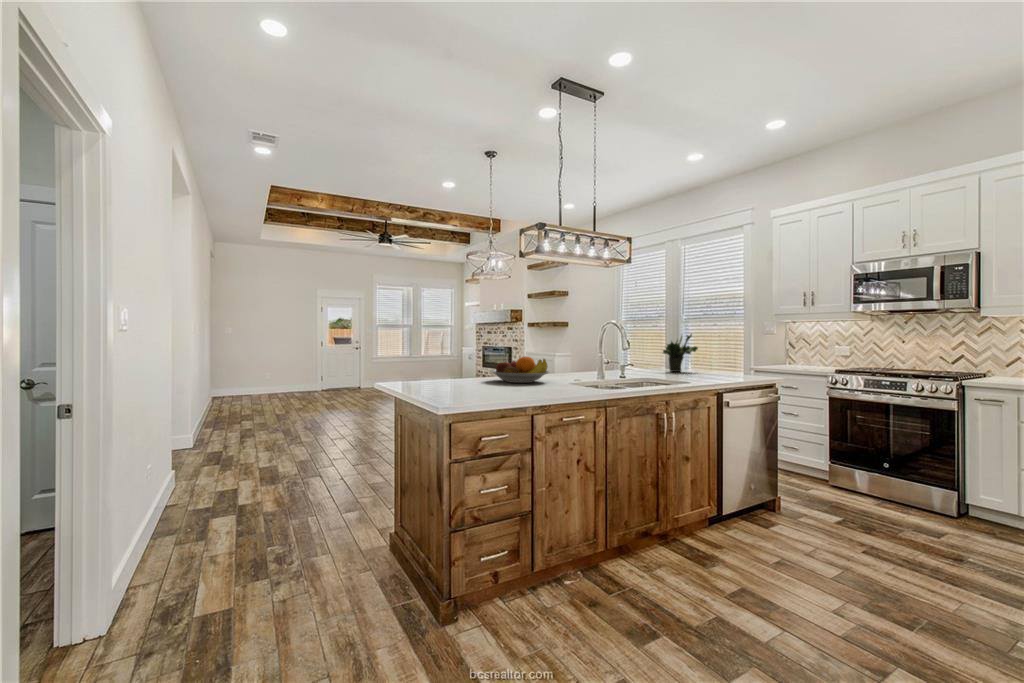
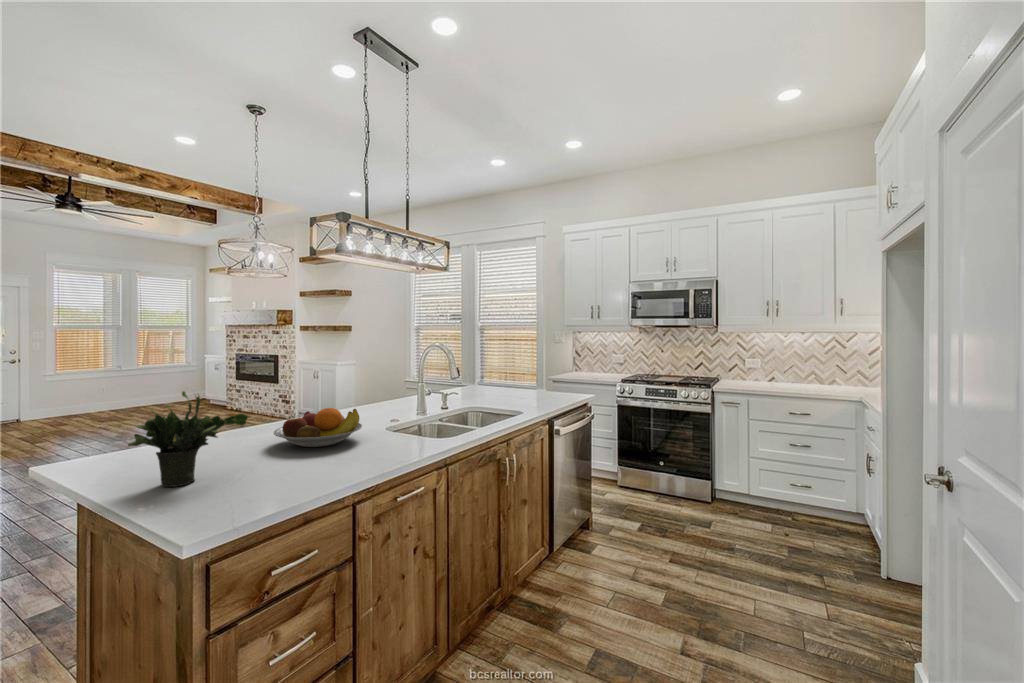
potted plant: present [663,334,698,372] -> present [128,391,248,487]

